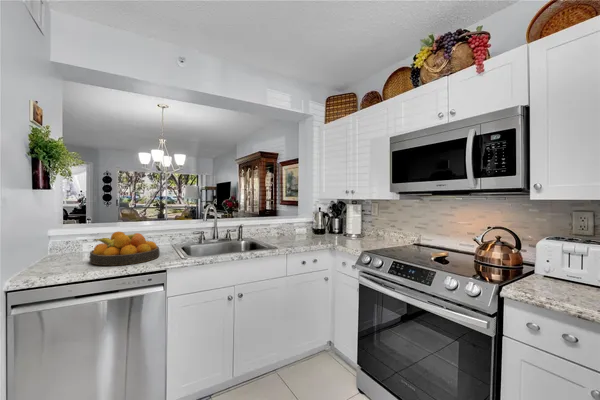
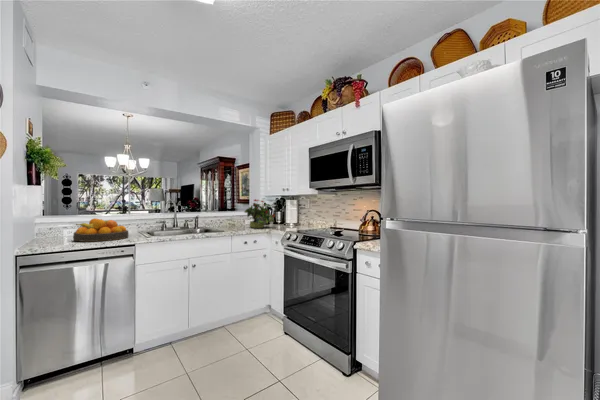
potted plant: none [298,204,339,241] -> present [245,199,275,228]

